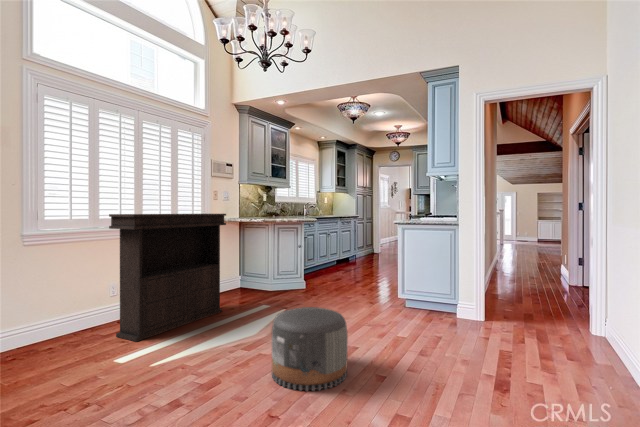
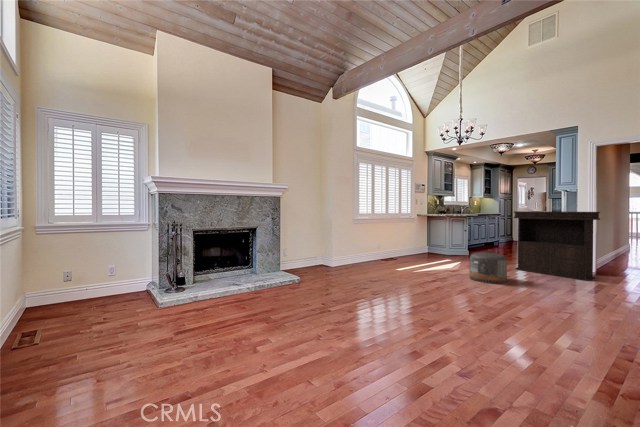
console table: present [109,214,226,342] -> present [514,211,600,281]

